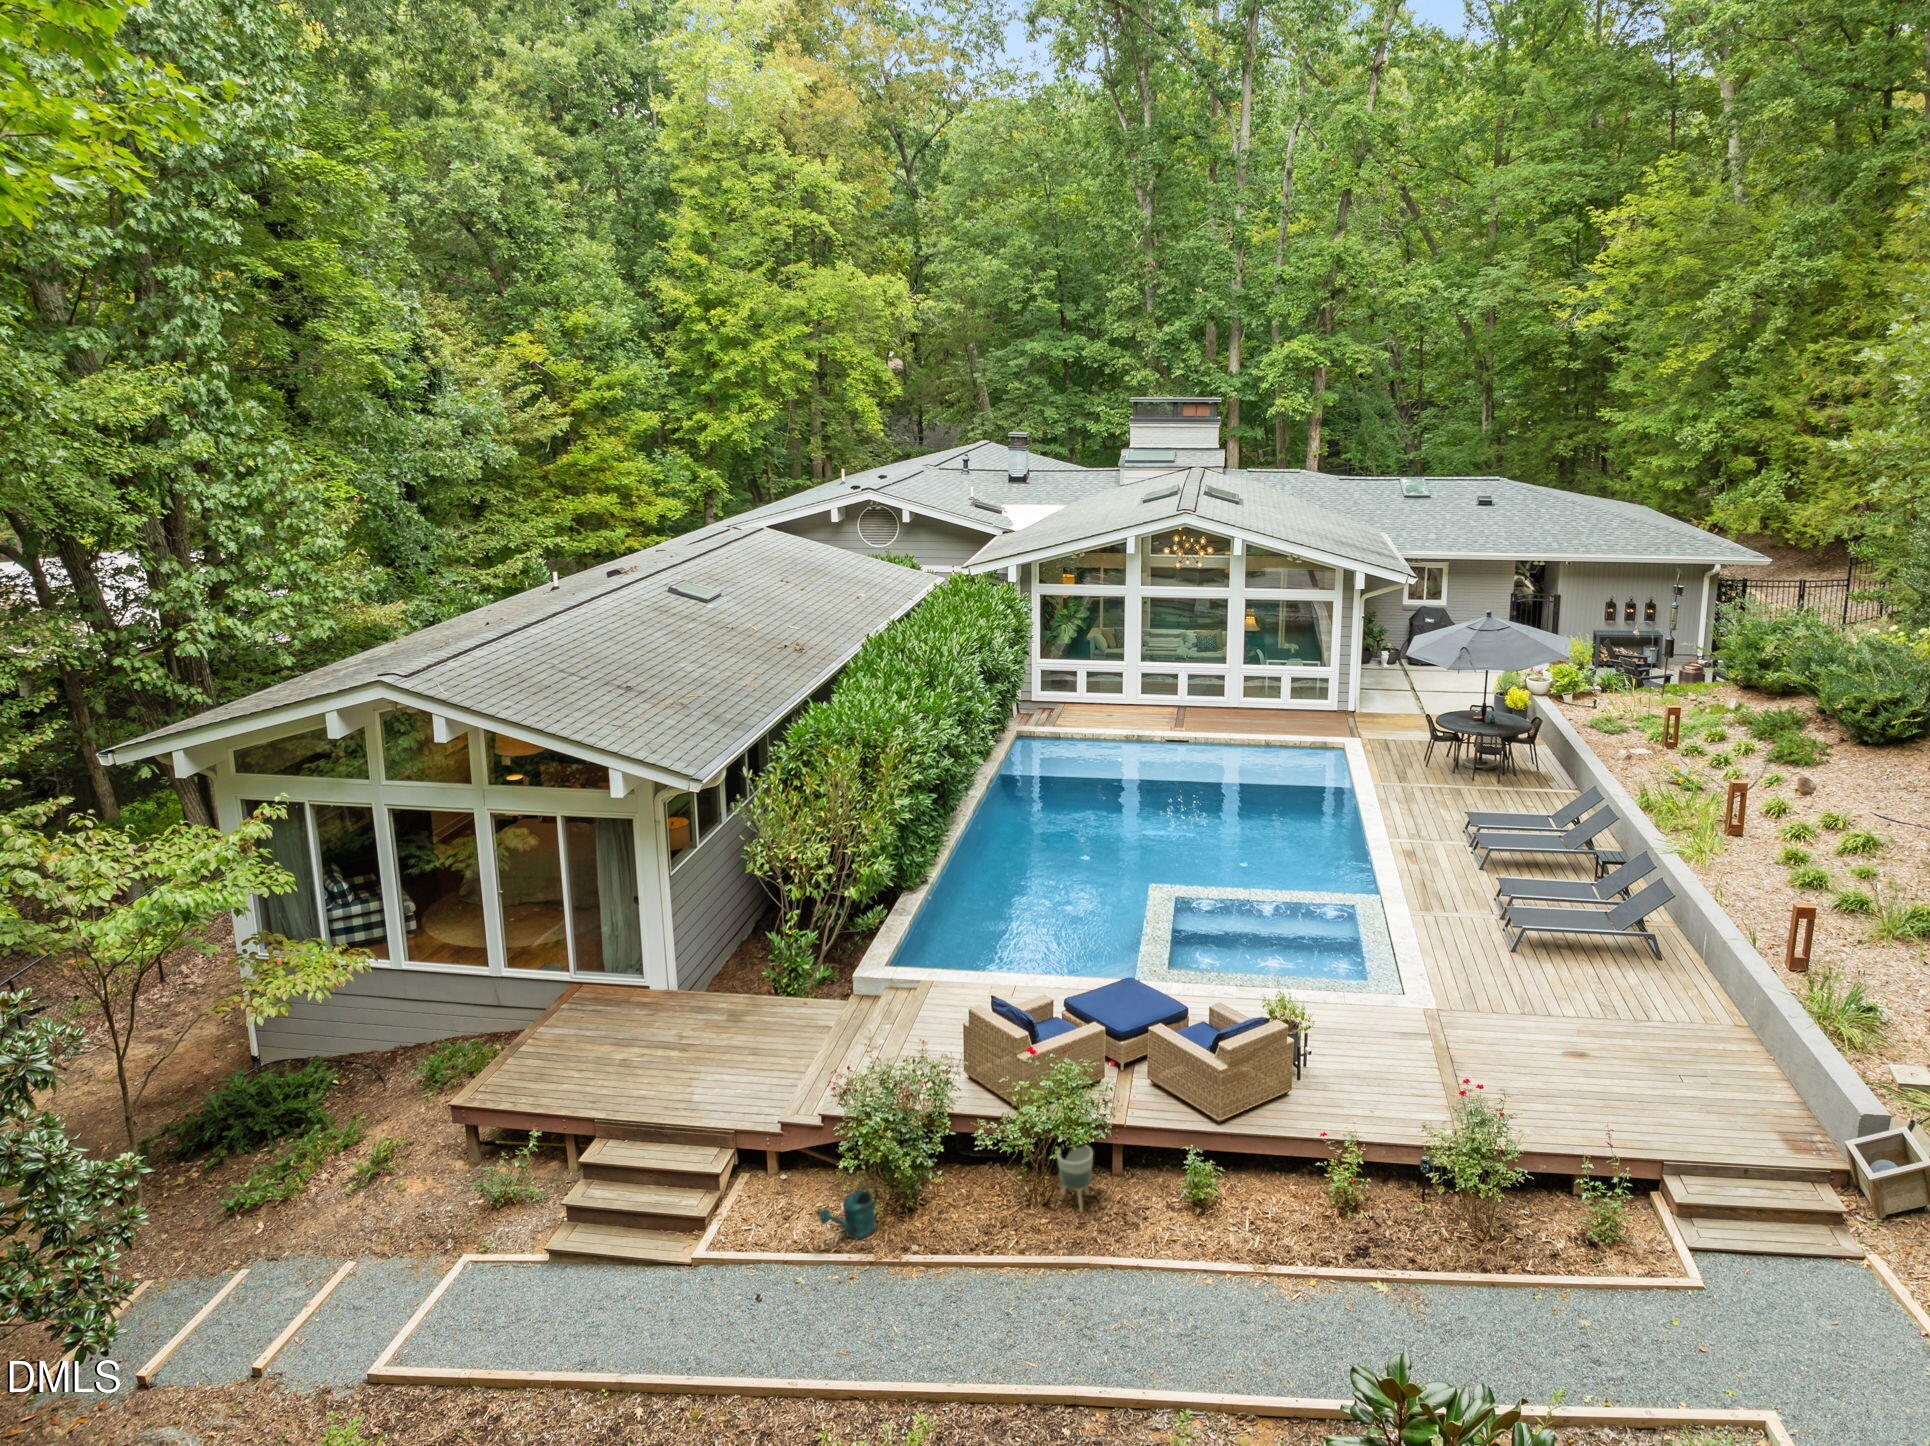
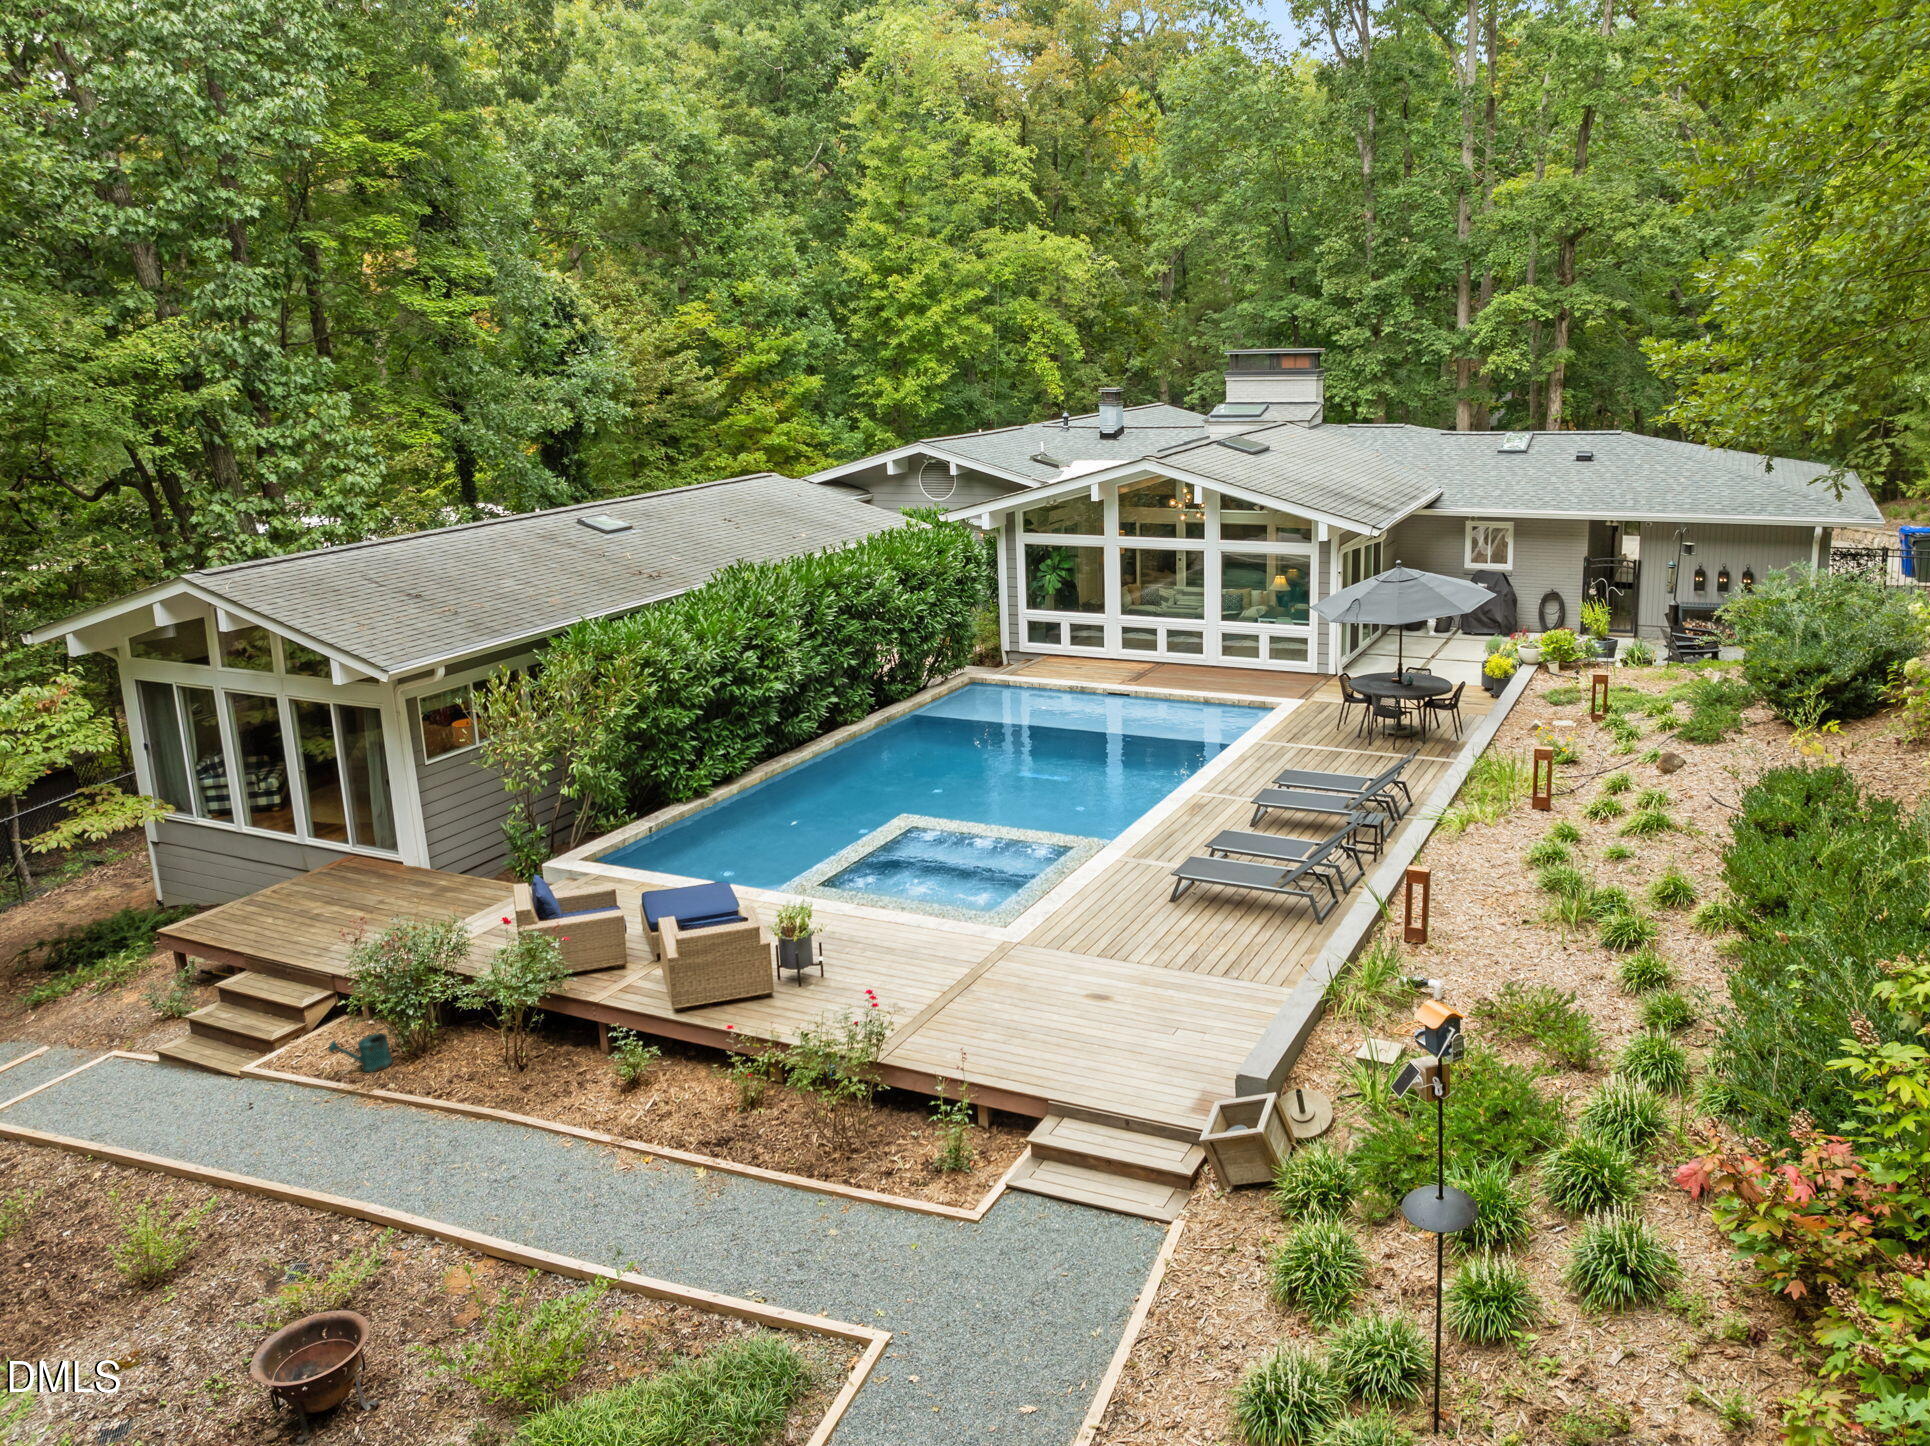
planter: present [1057,1145,1093,1213] -> none [531,1017,573,1079]

